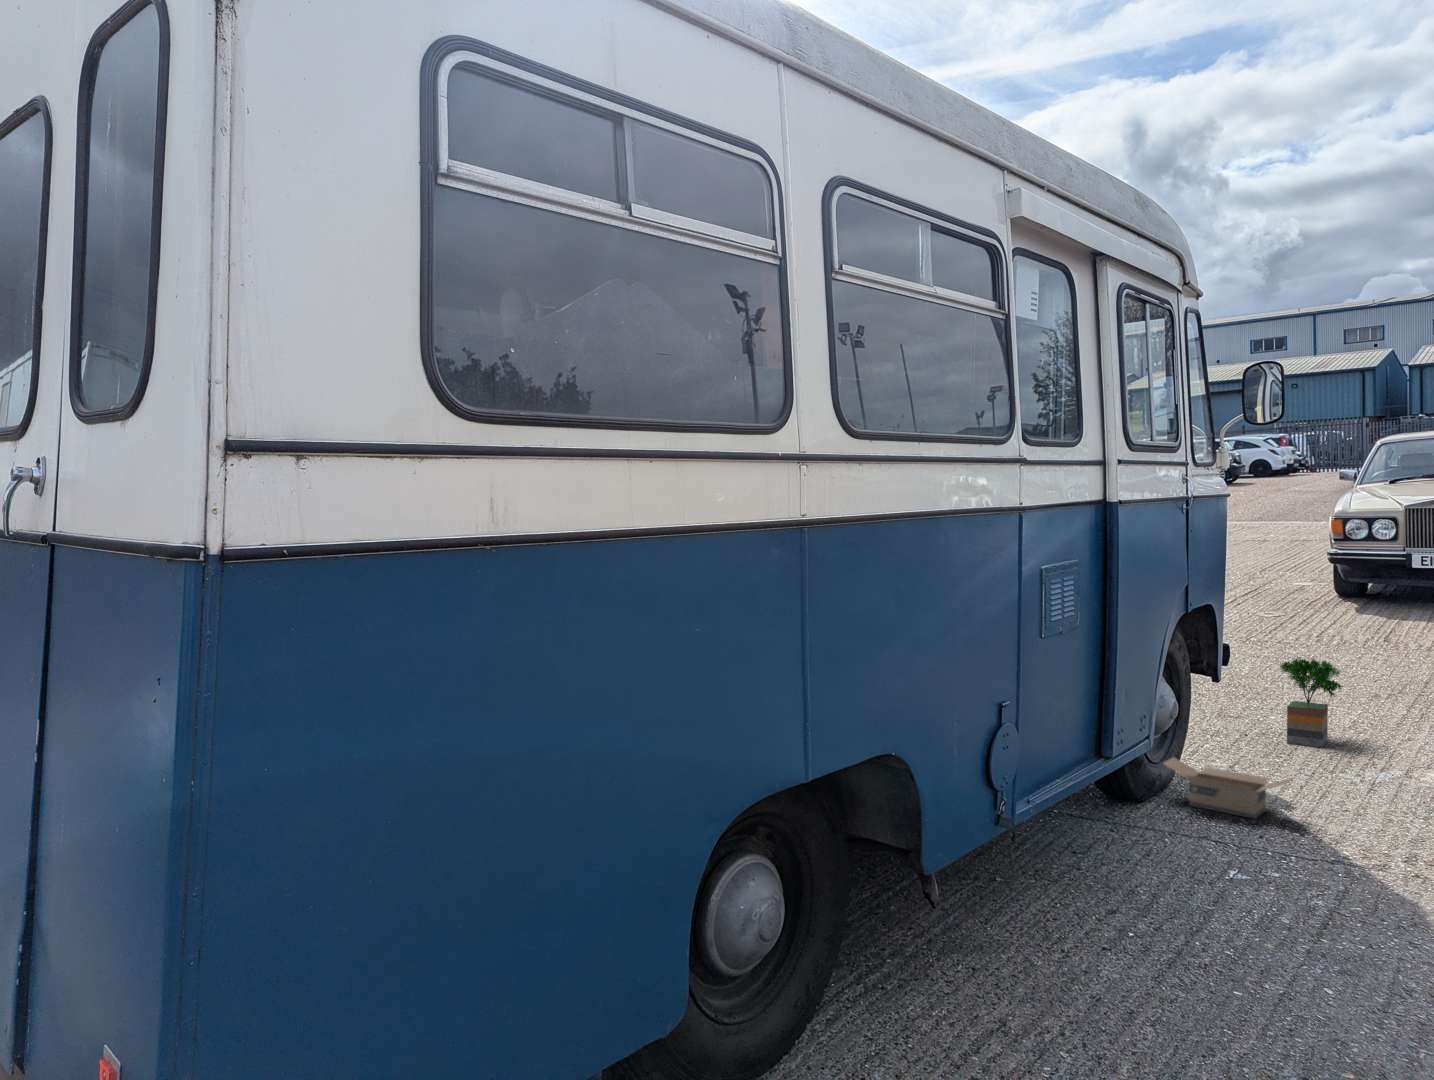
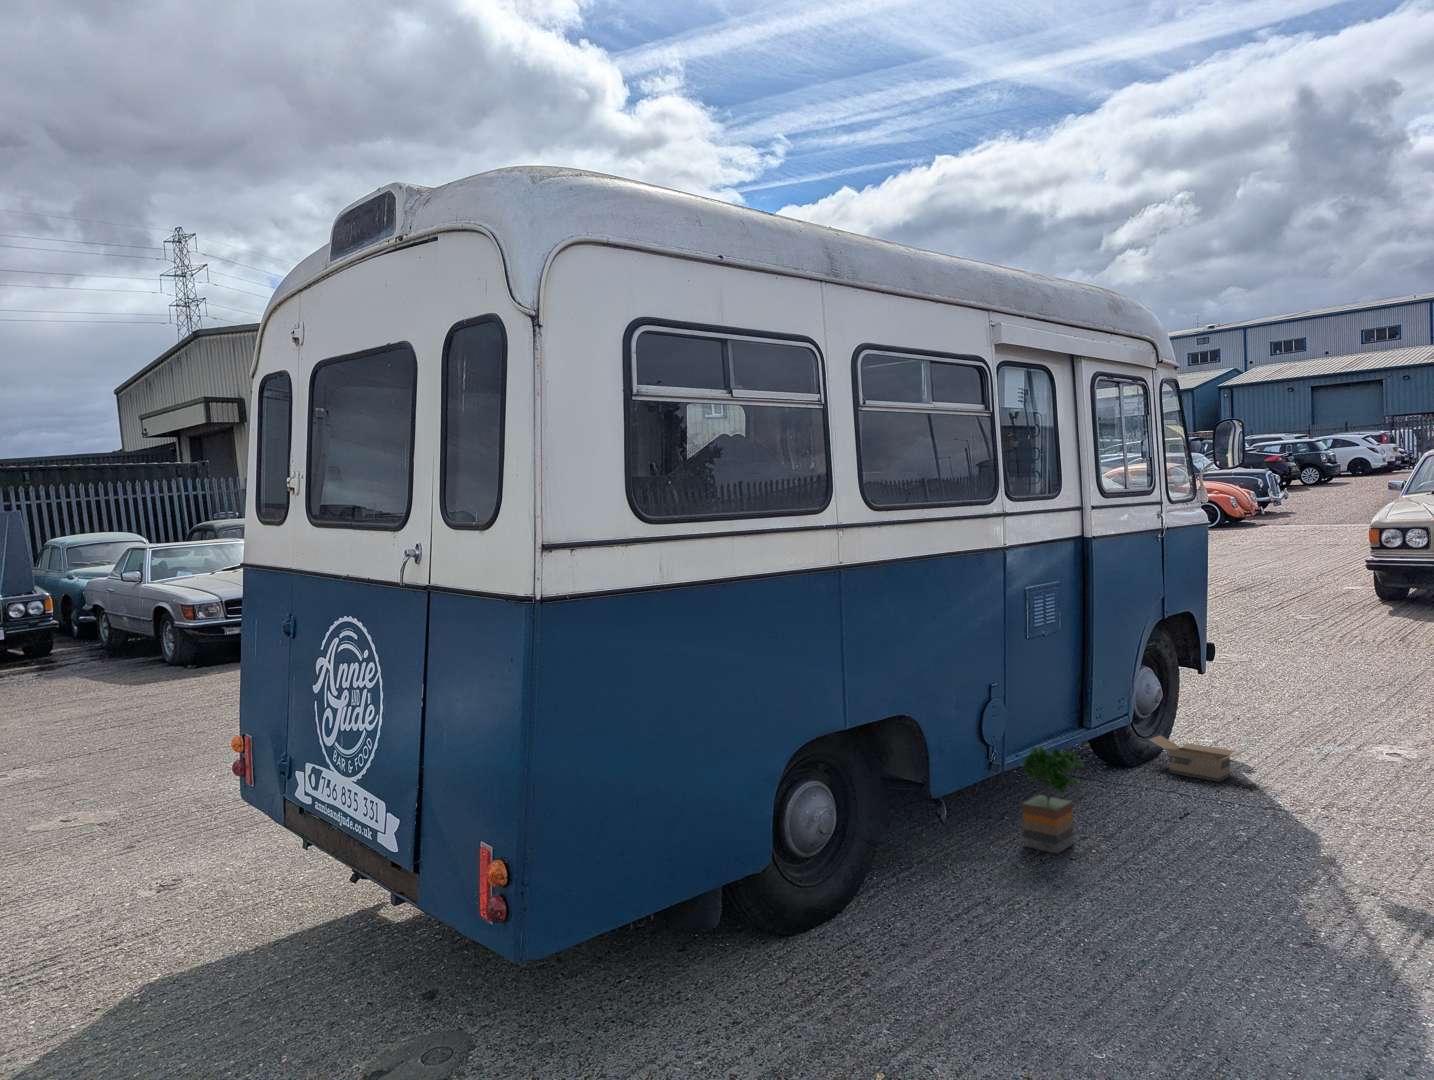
potted tree: present [1280,659,1342,747] -> present [1021,747,1083,854]

